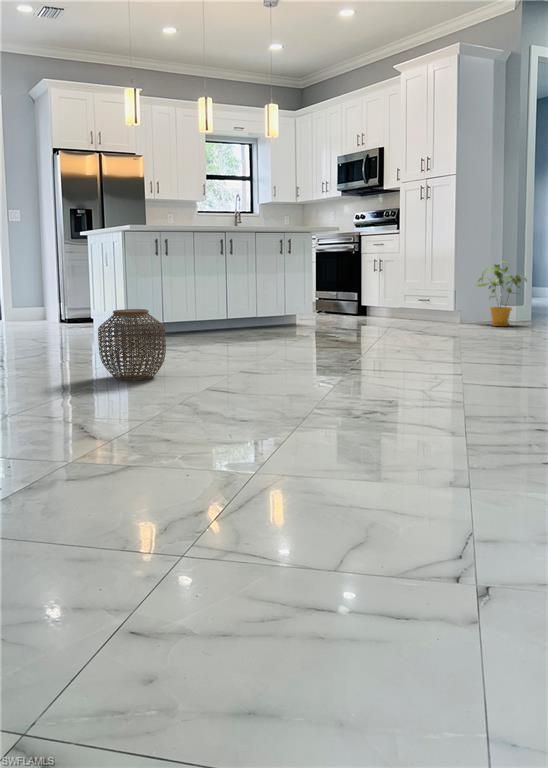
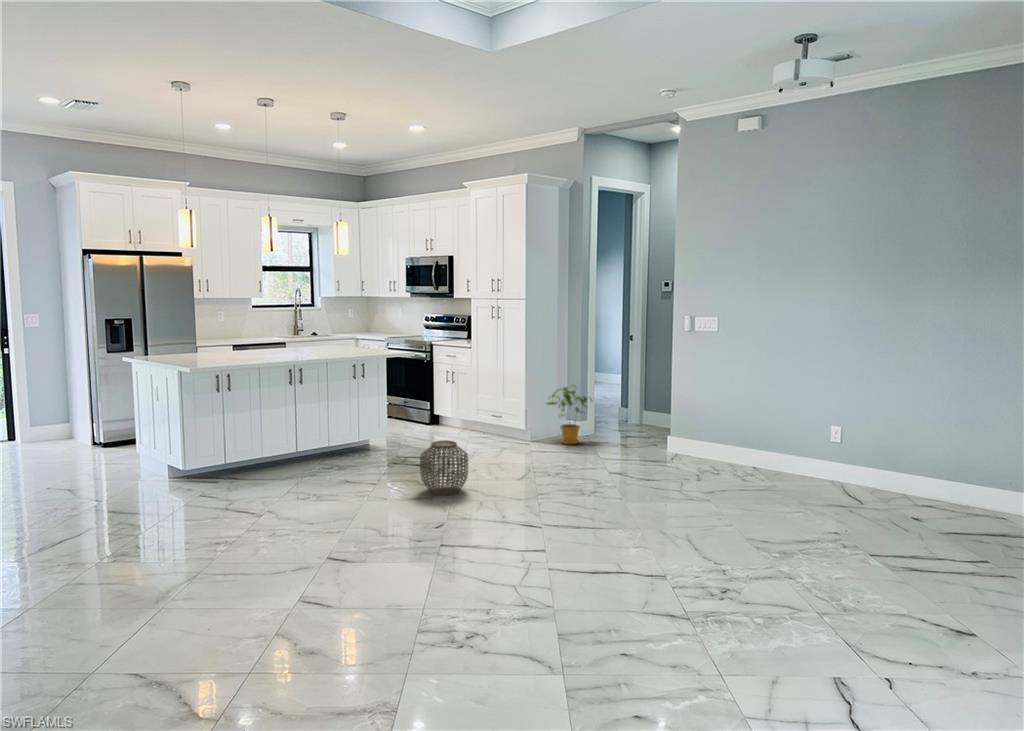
woven basket: present [98,309,166,381] -> present [420,440,468,495]

